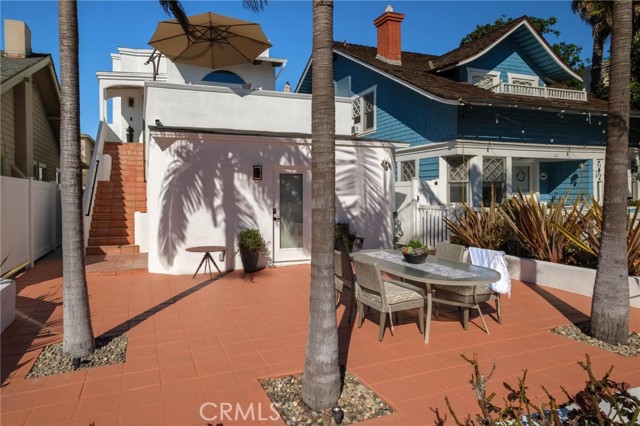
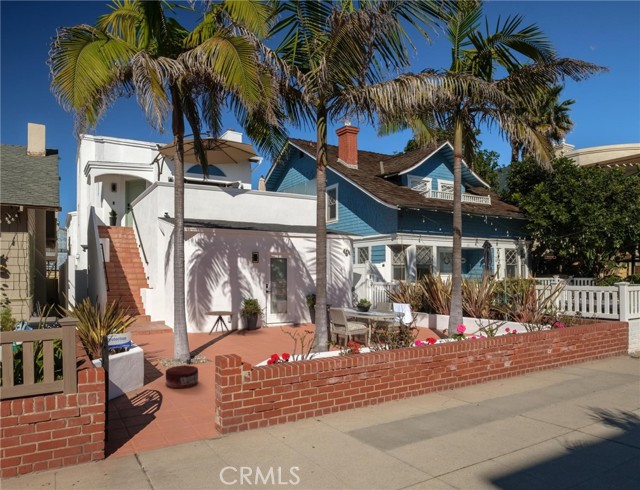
pouf: none [31,344,103,395] -> present [166,365,198,388]

